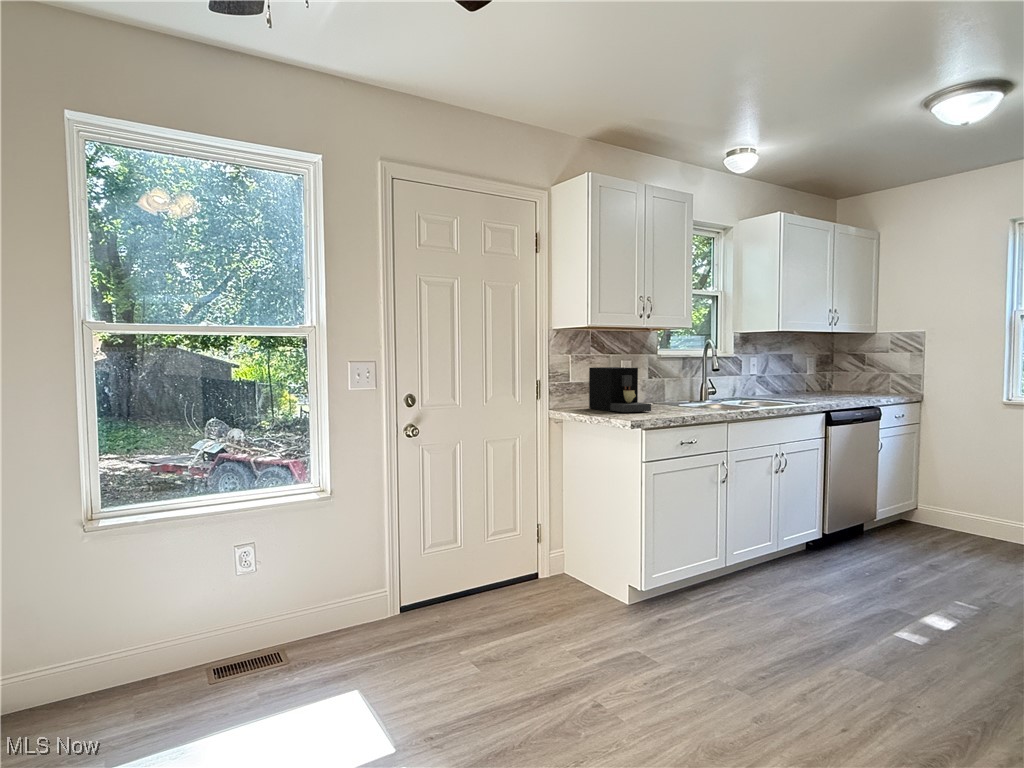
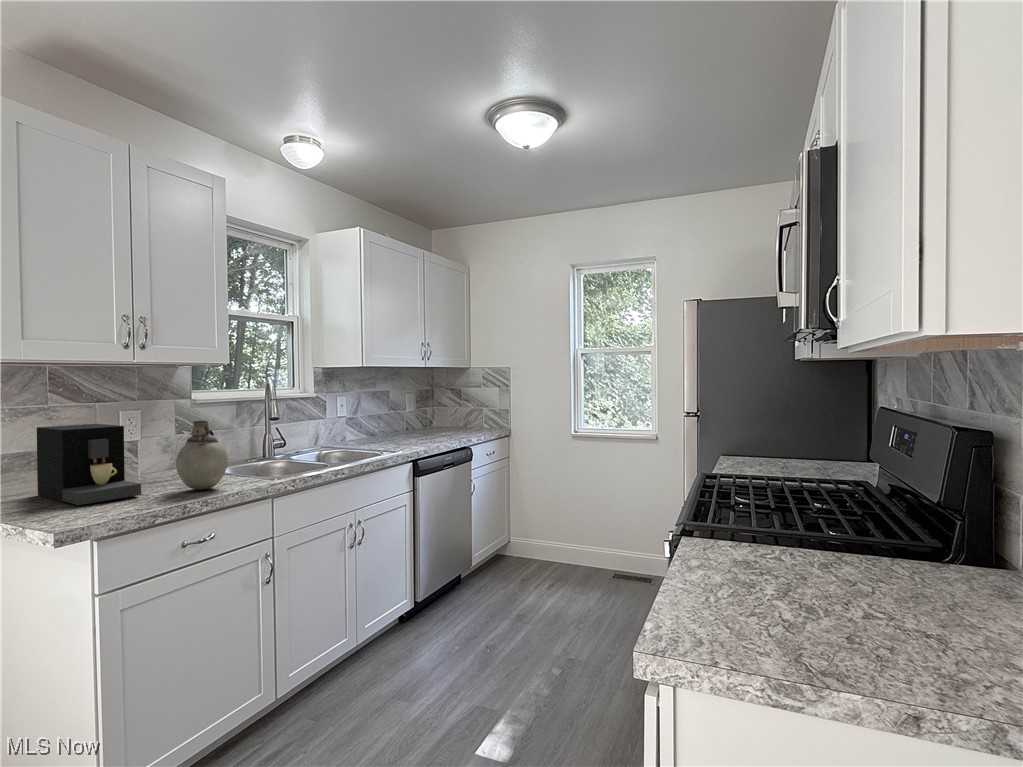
vase: none [669,366,701,412] -> present [176,421,229,490]

